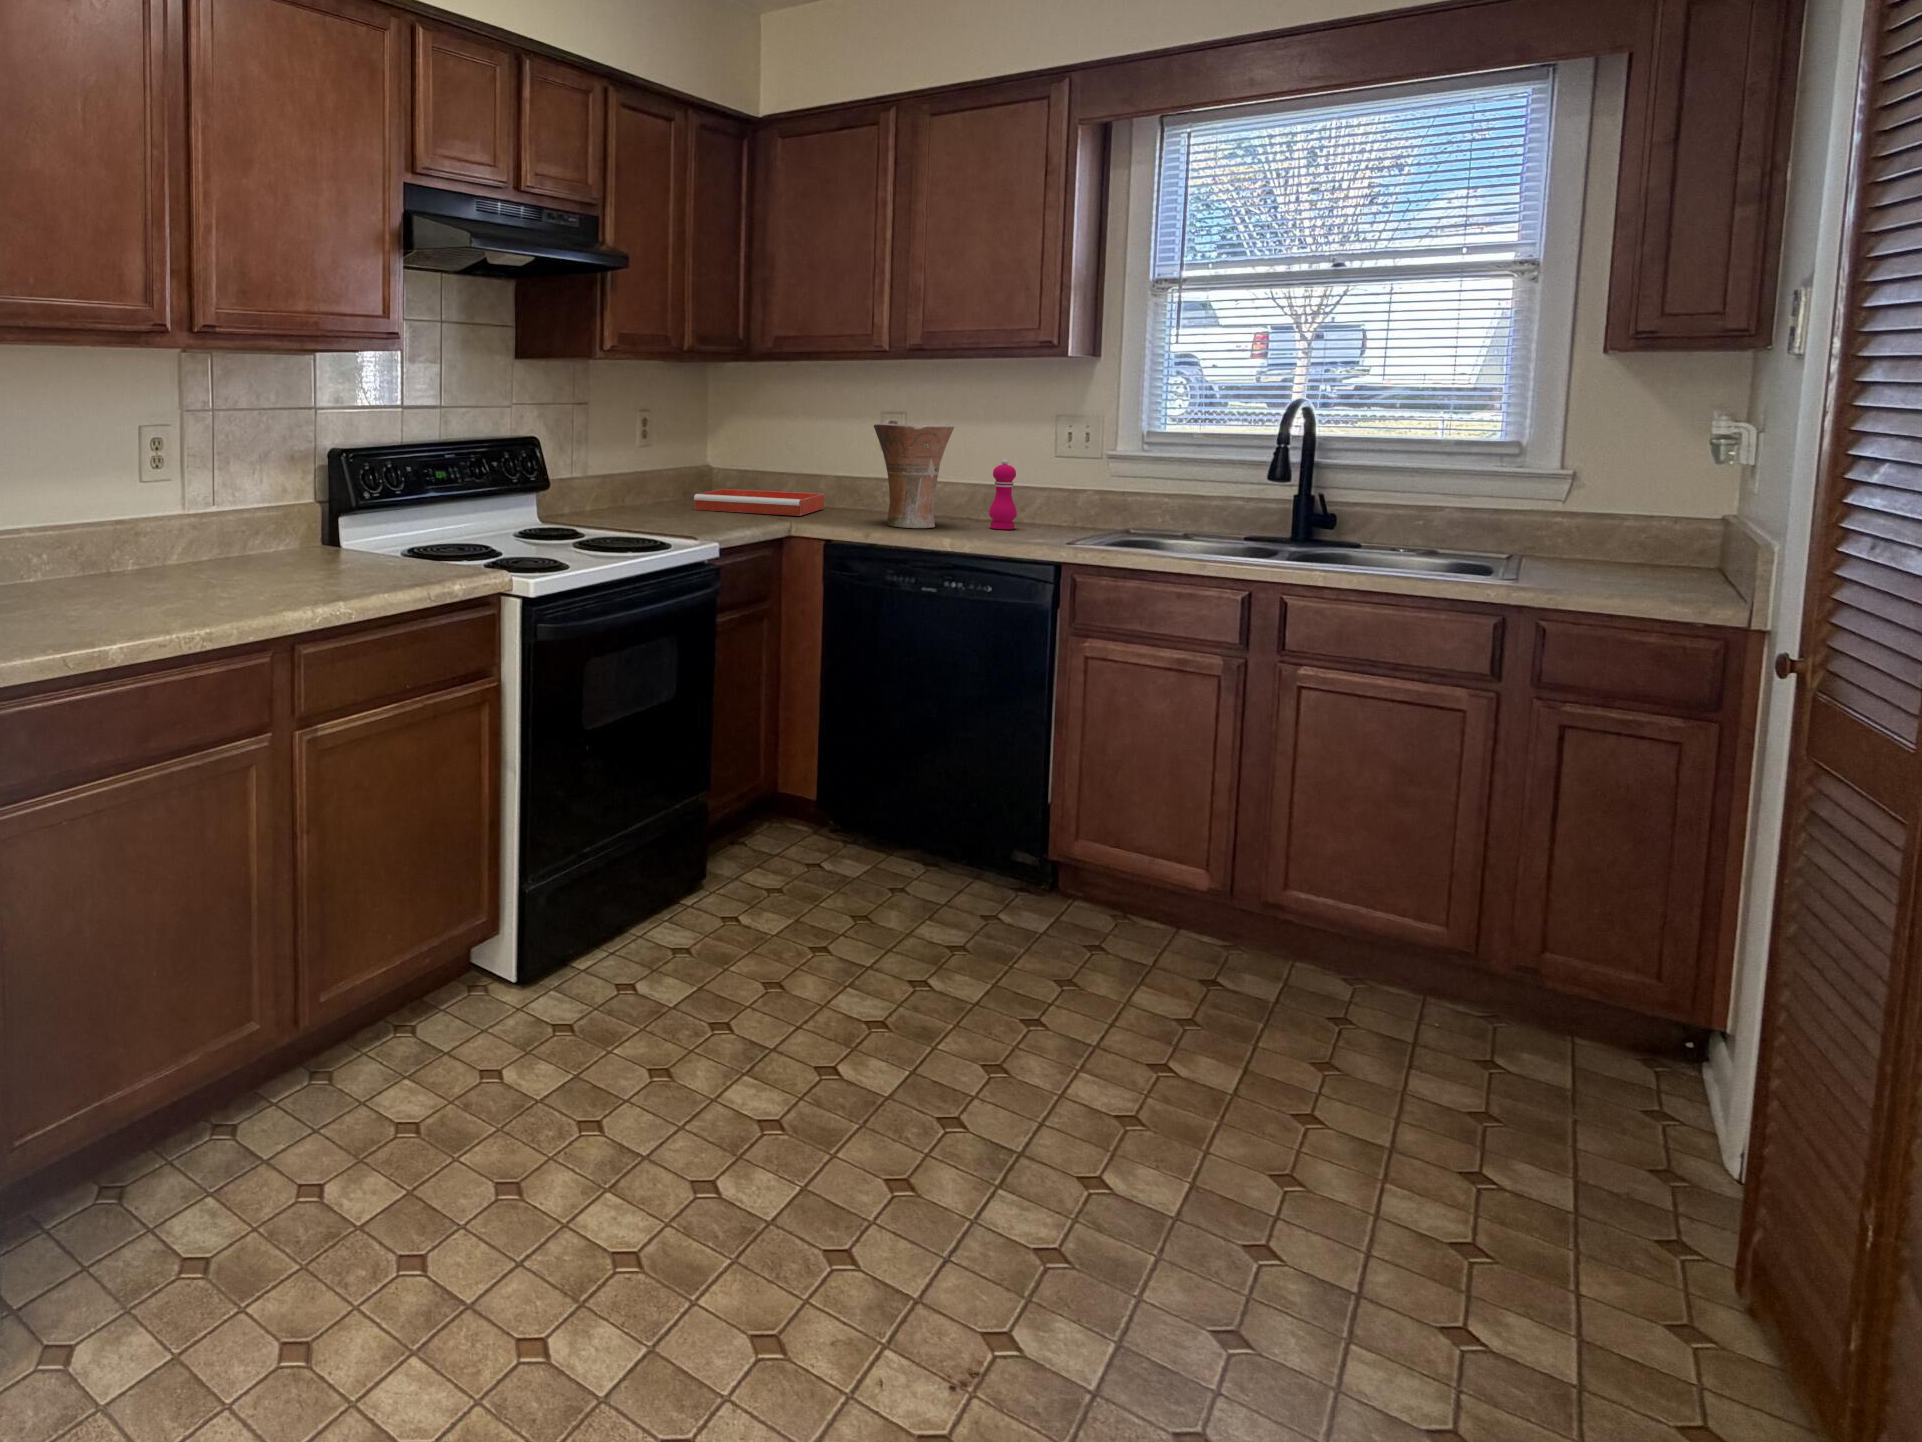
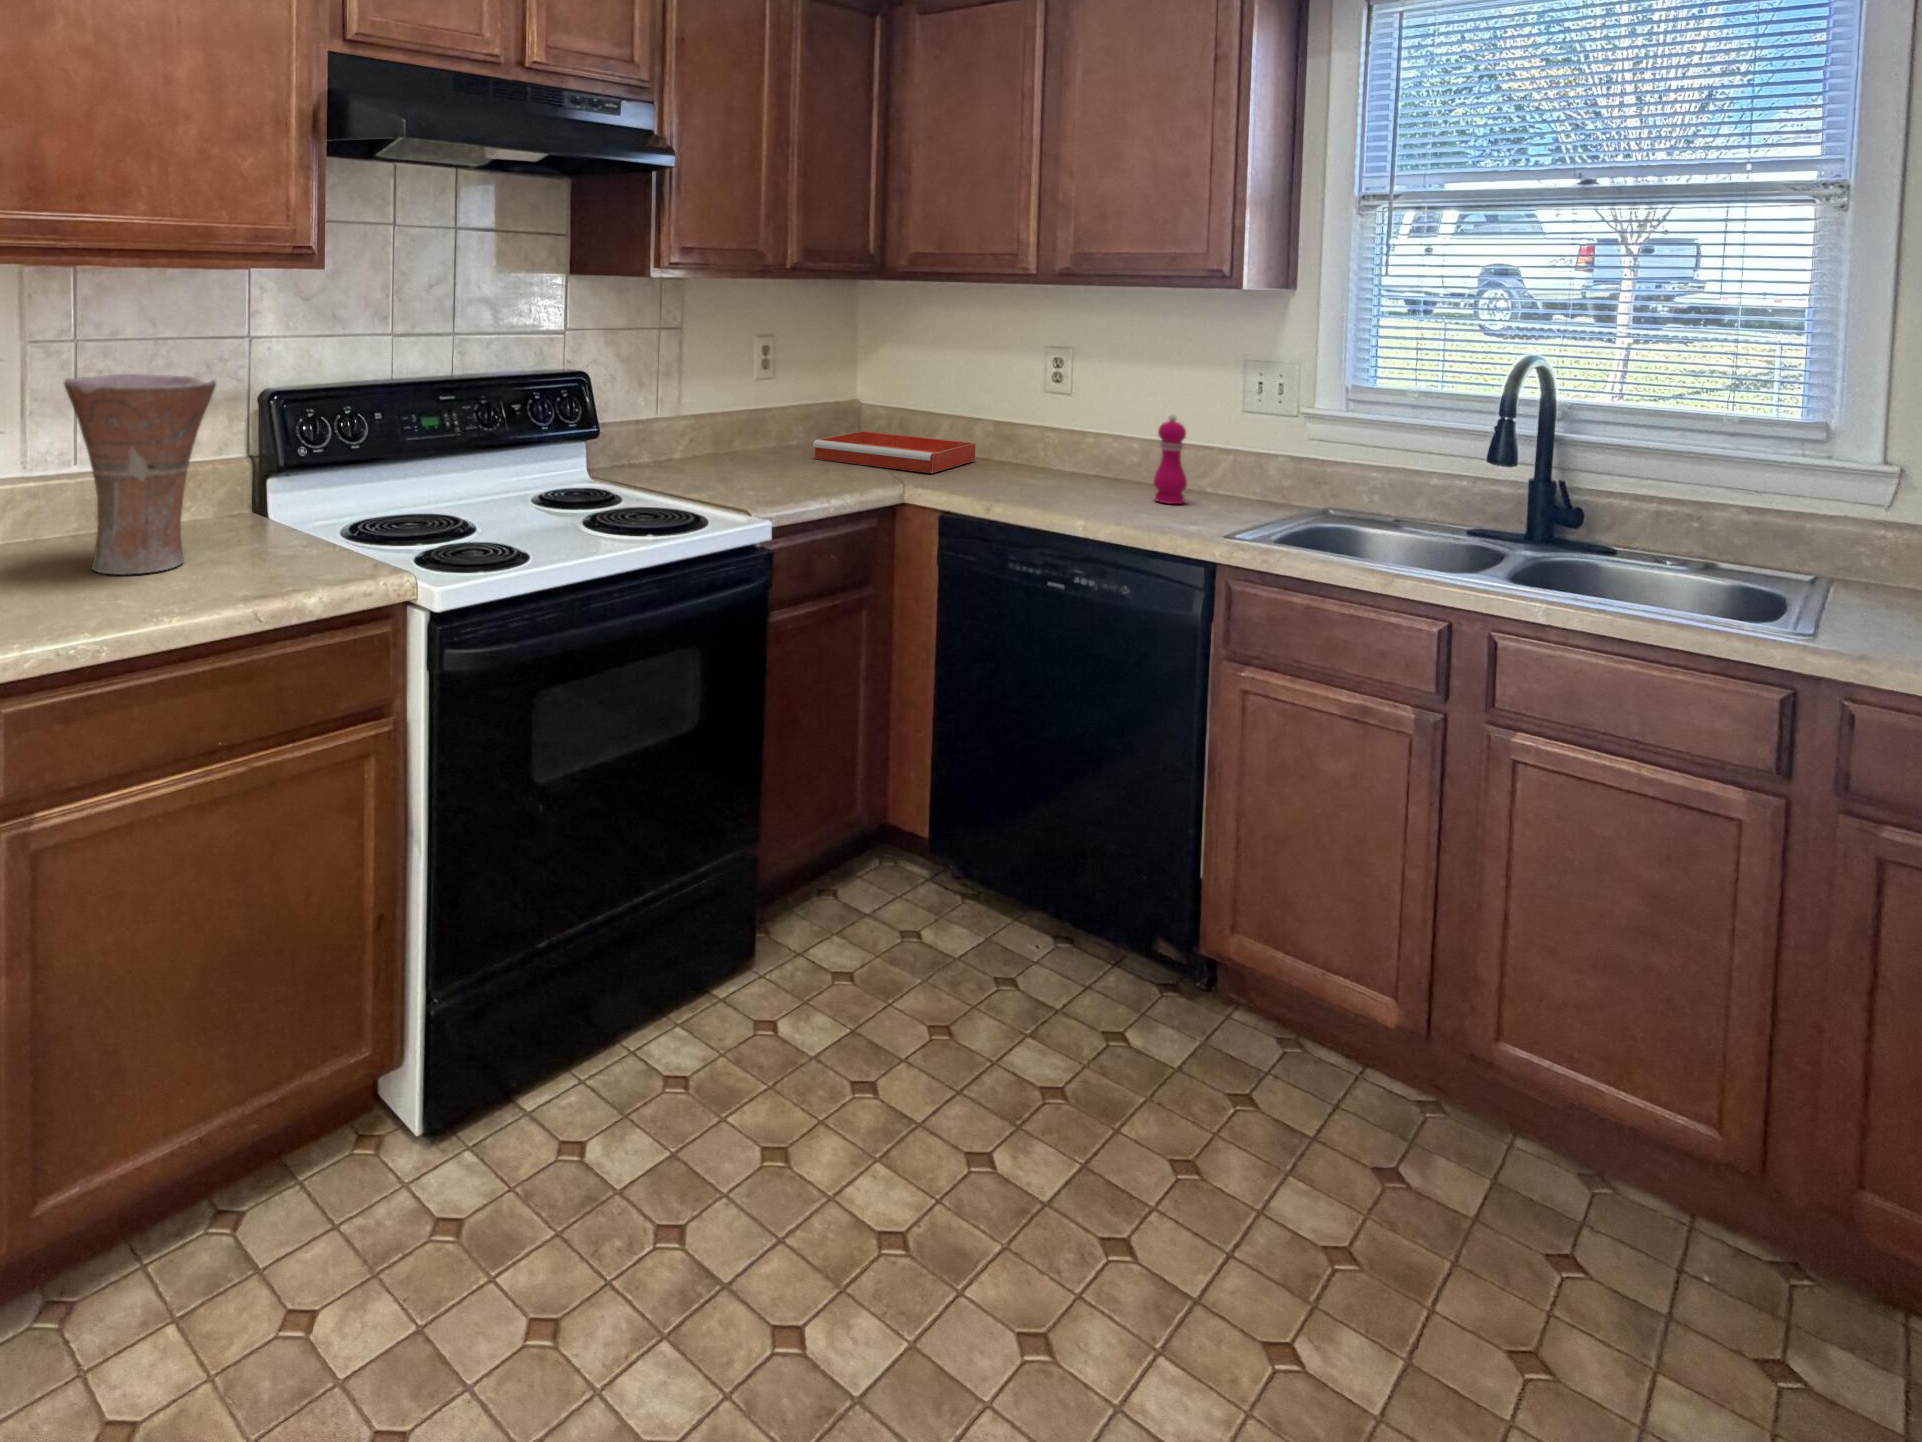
vase: present [874,423,954,528] -> present [64,374,216,574]

